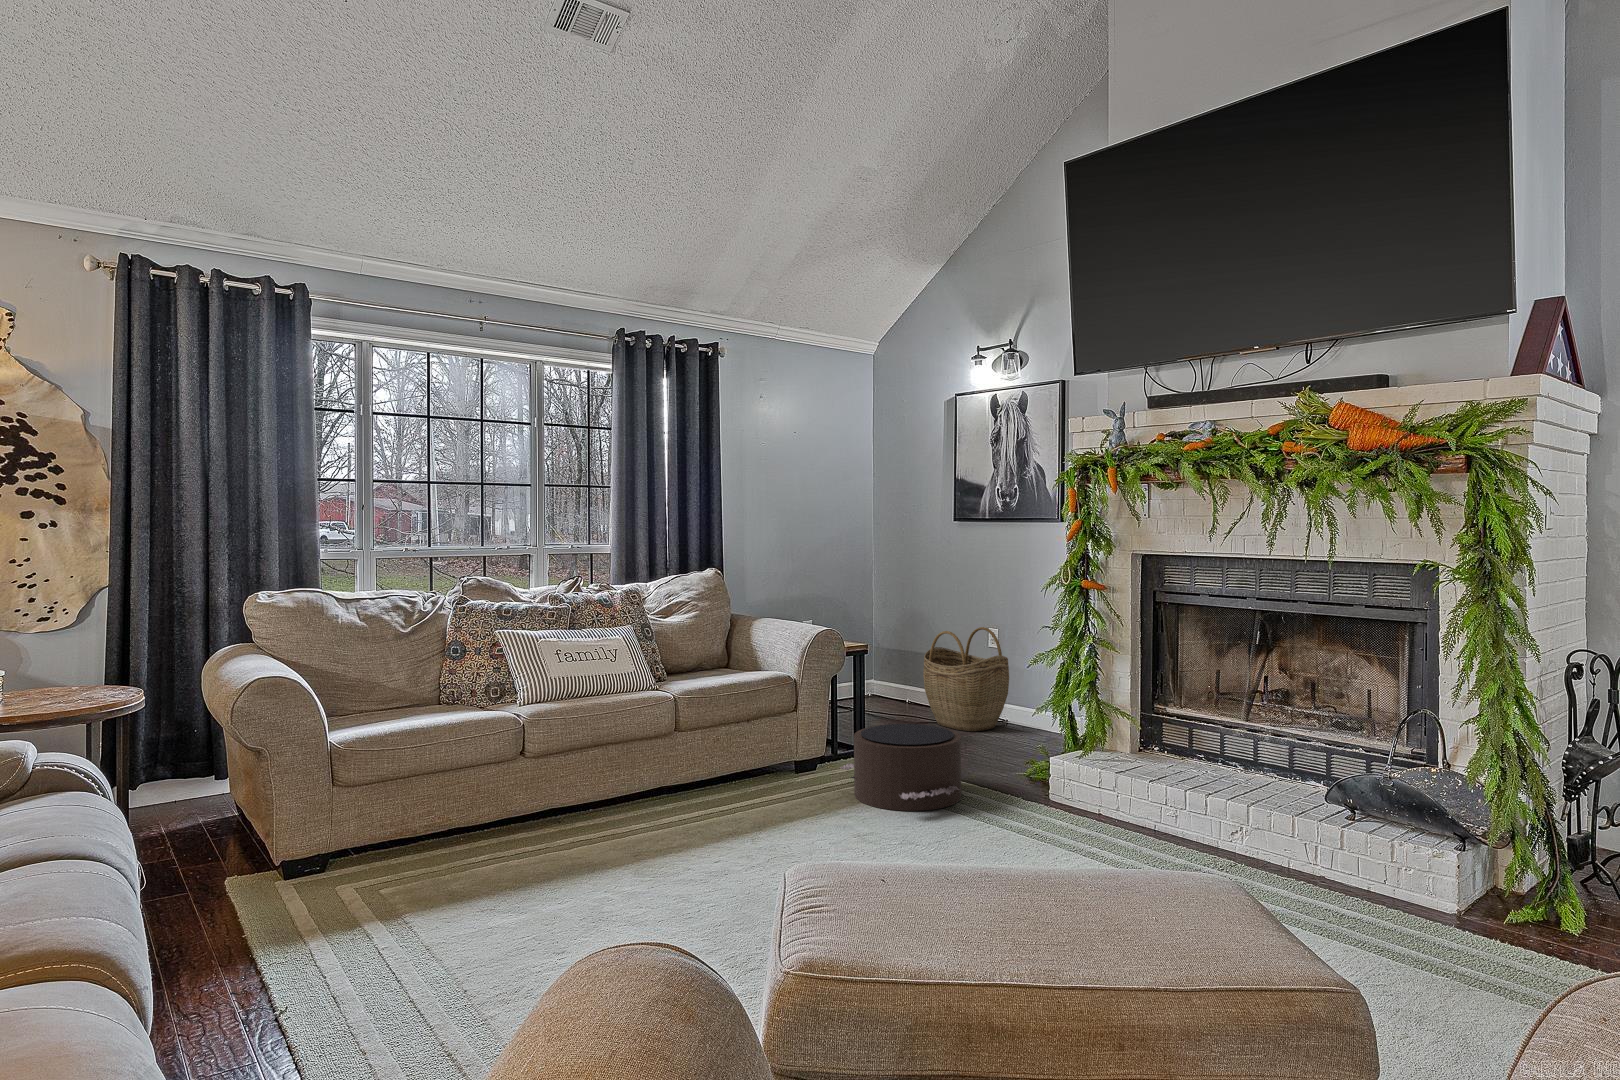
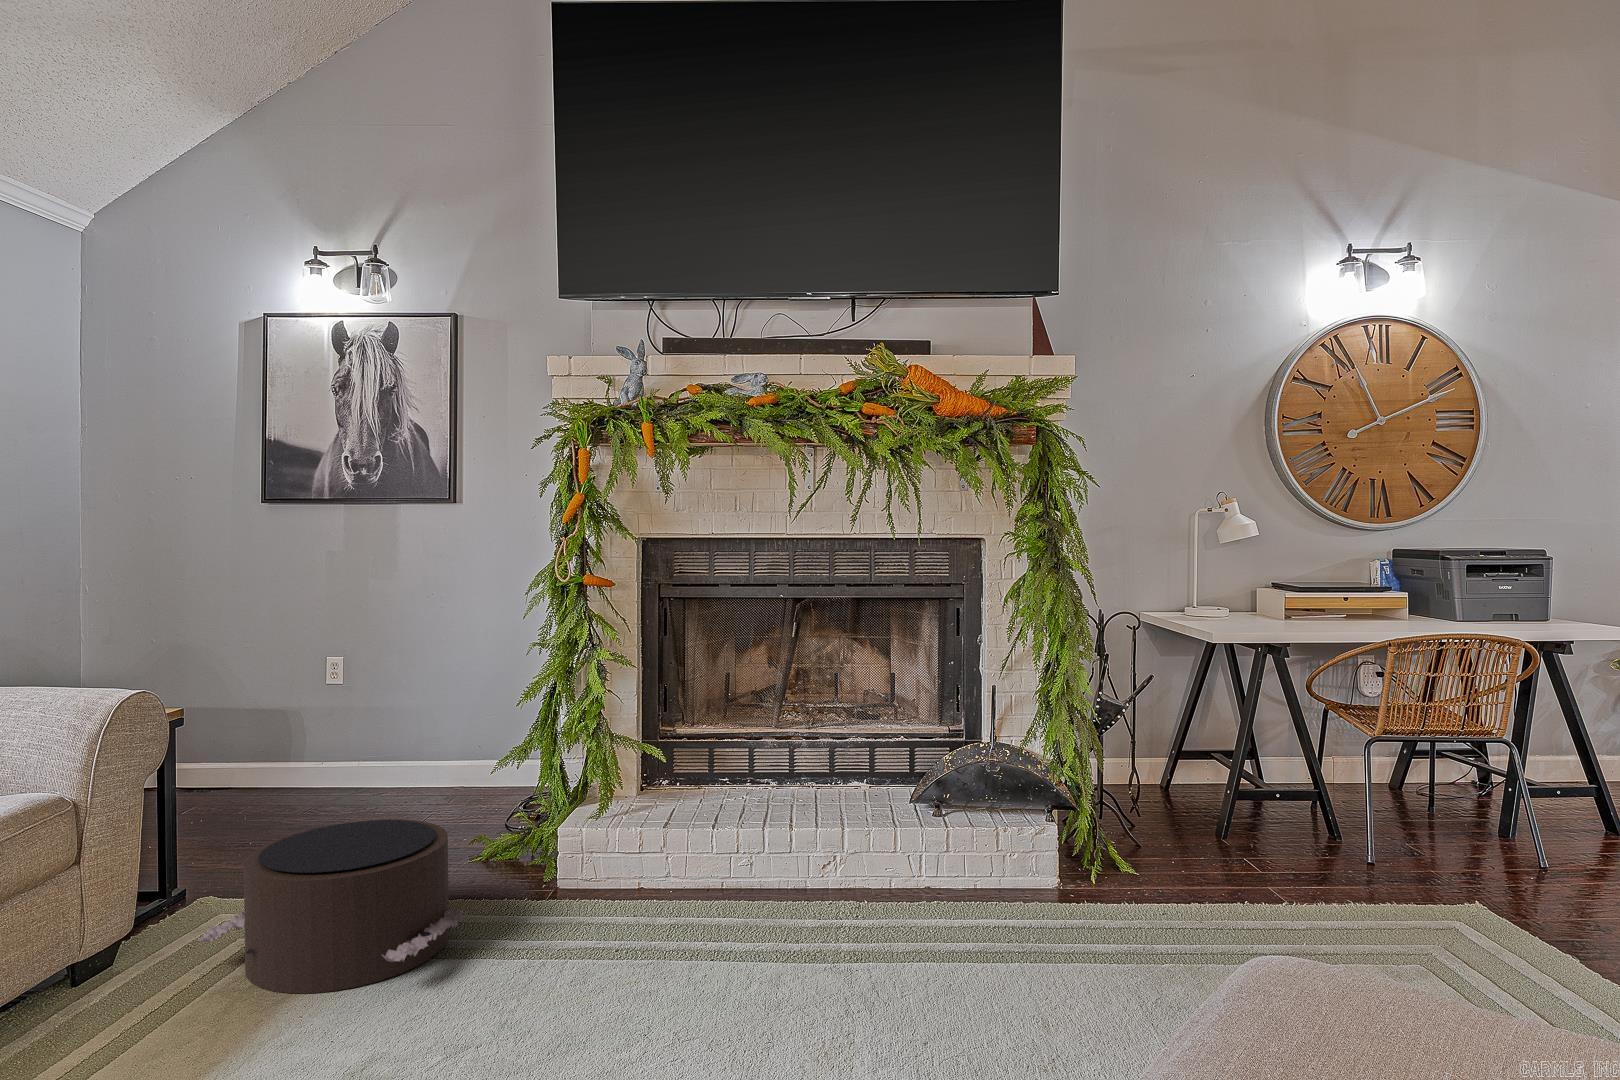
woven basket: present [923,627,1009,731] -> none [231,658,378,818]

